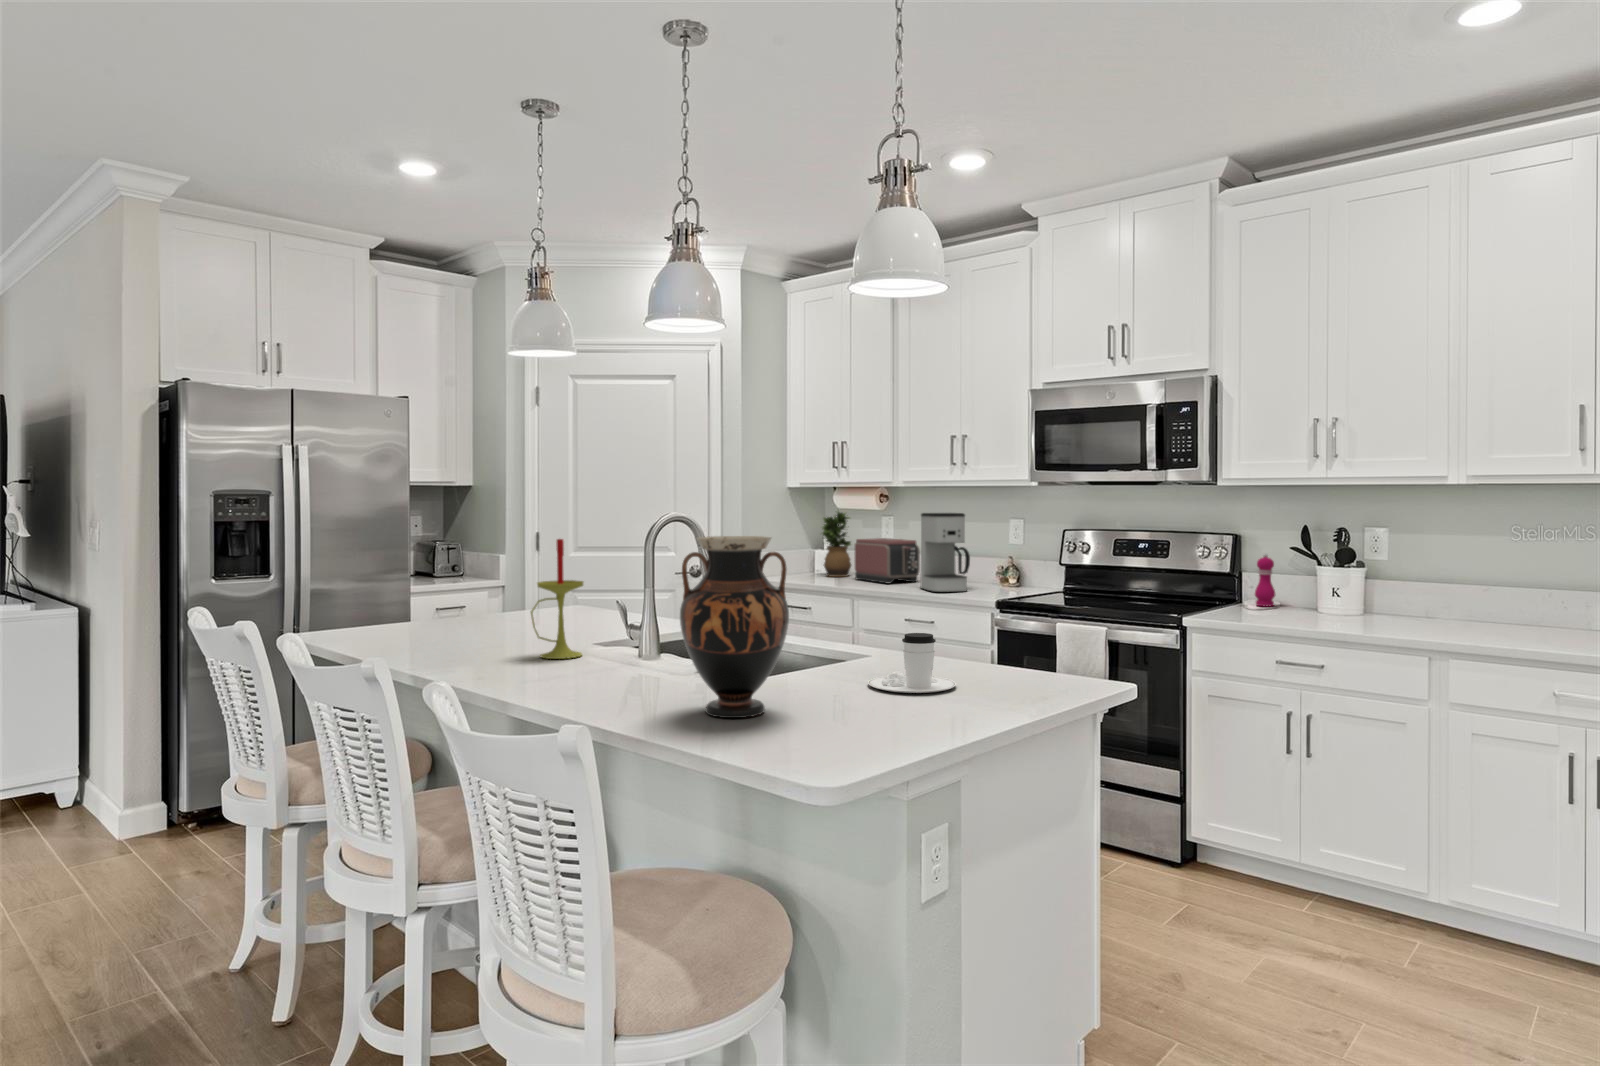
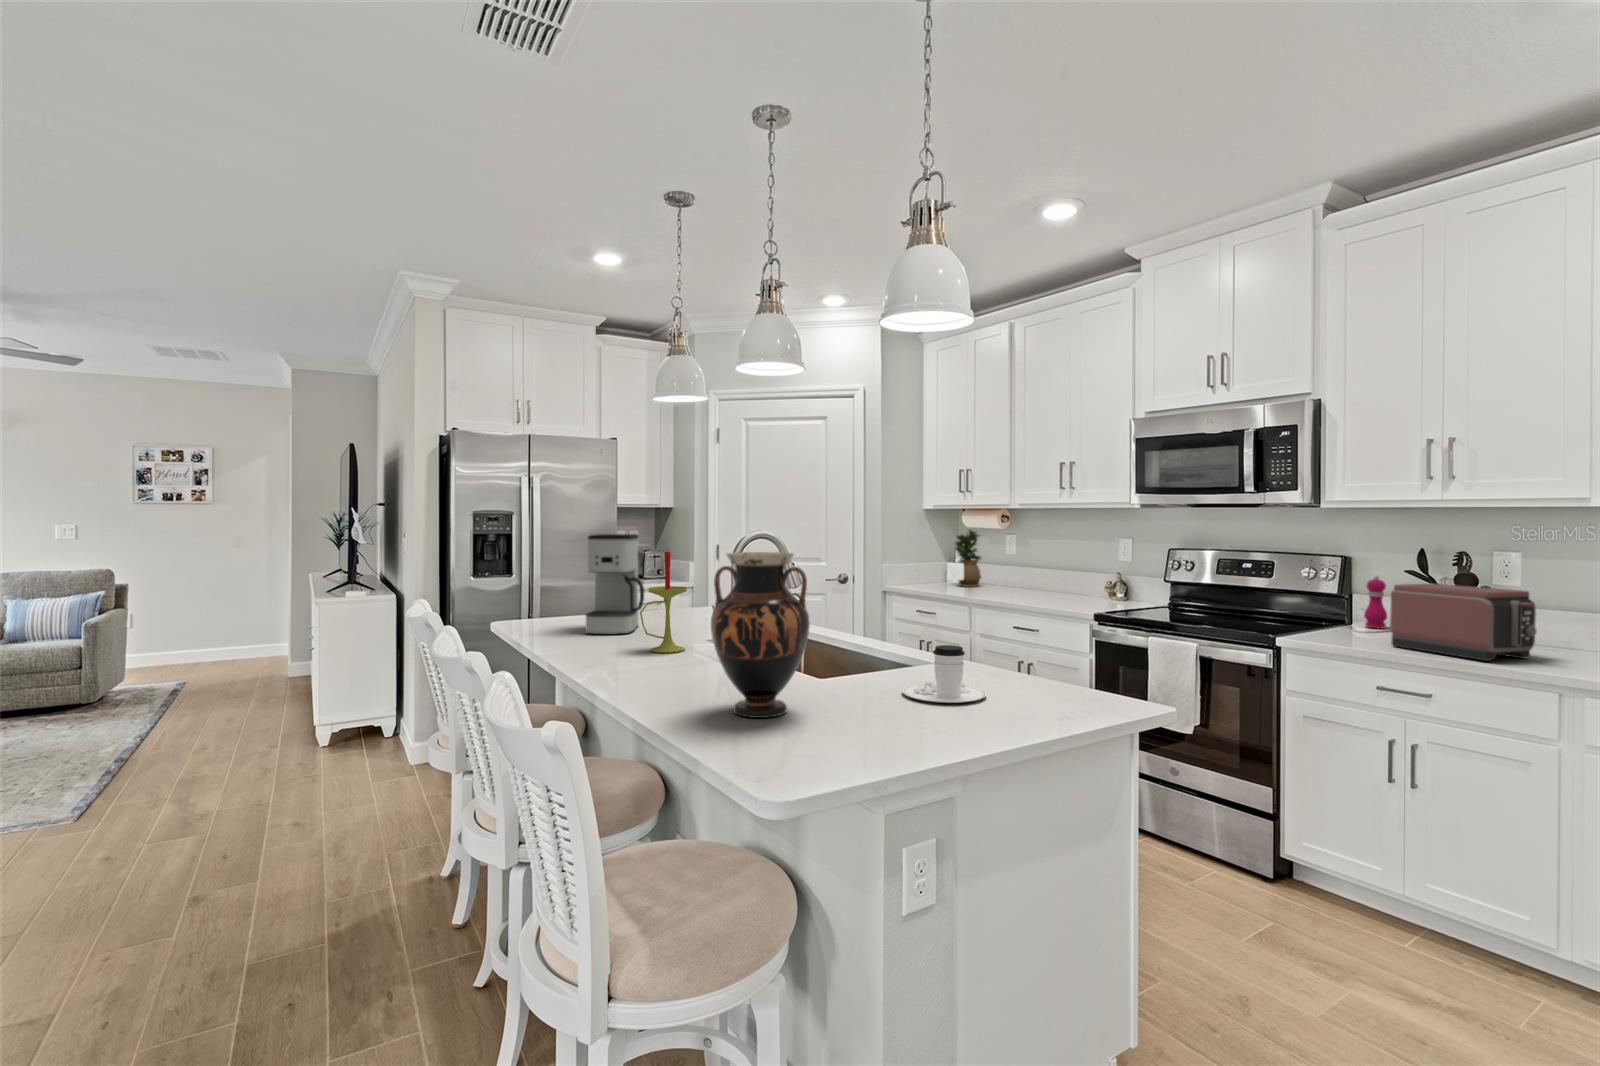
coffee maker: present [920,513,970,592] -> present [585,534,644,635]
toaster: present [855,538,920,583] -> present [1390,584,1537,661]

